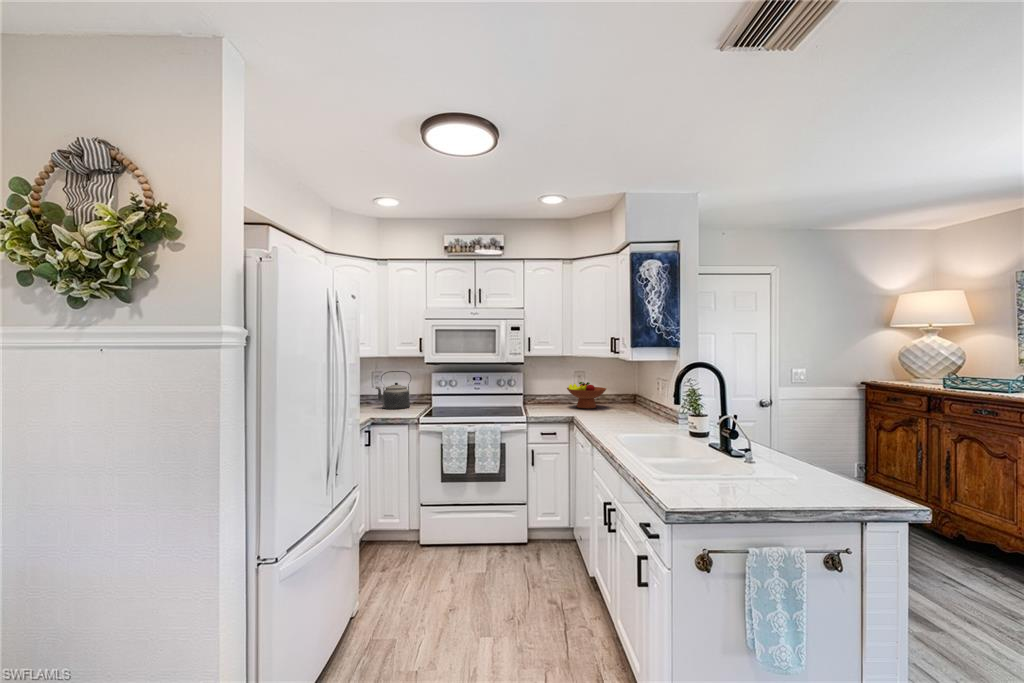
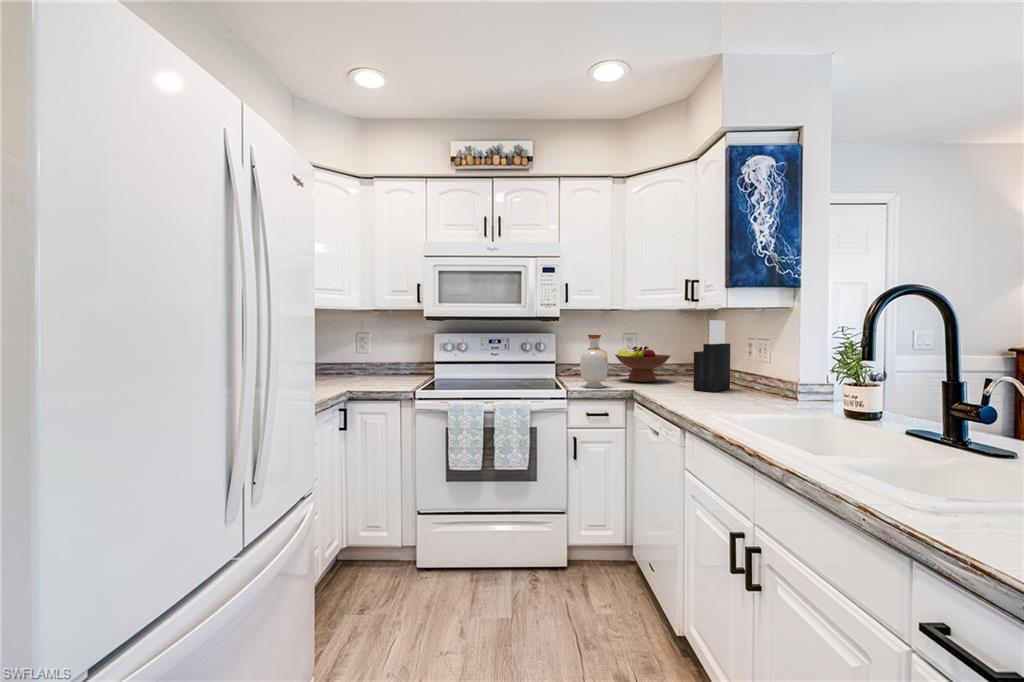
knife block: none [616,366,643,417] -> present [693,320,730,392]
kettle: present [376,371,411,409] -> none [358,332,406,382]
bottle: none [539,375,558,414] -> present [580,335,608,388]

